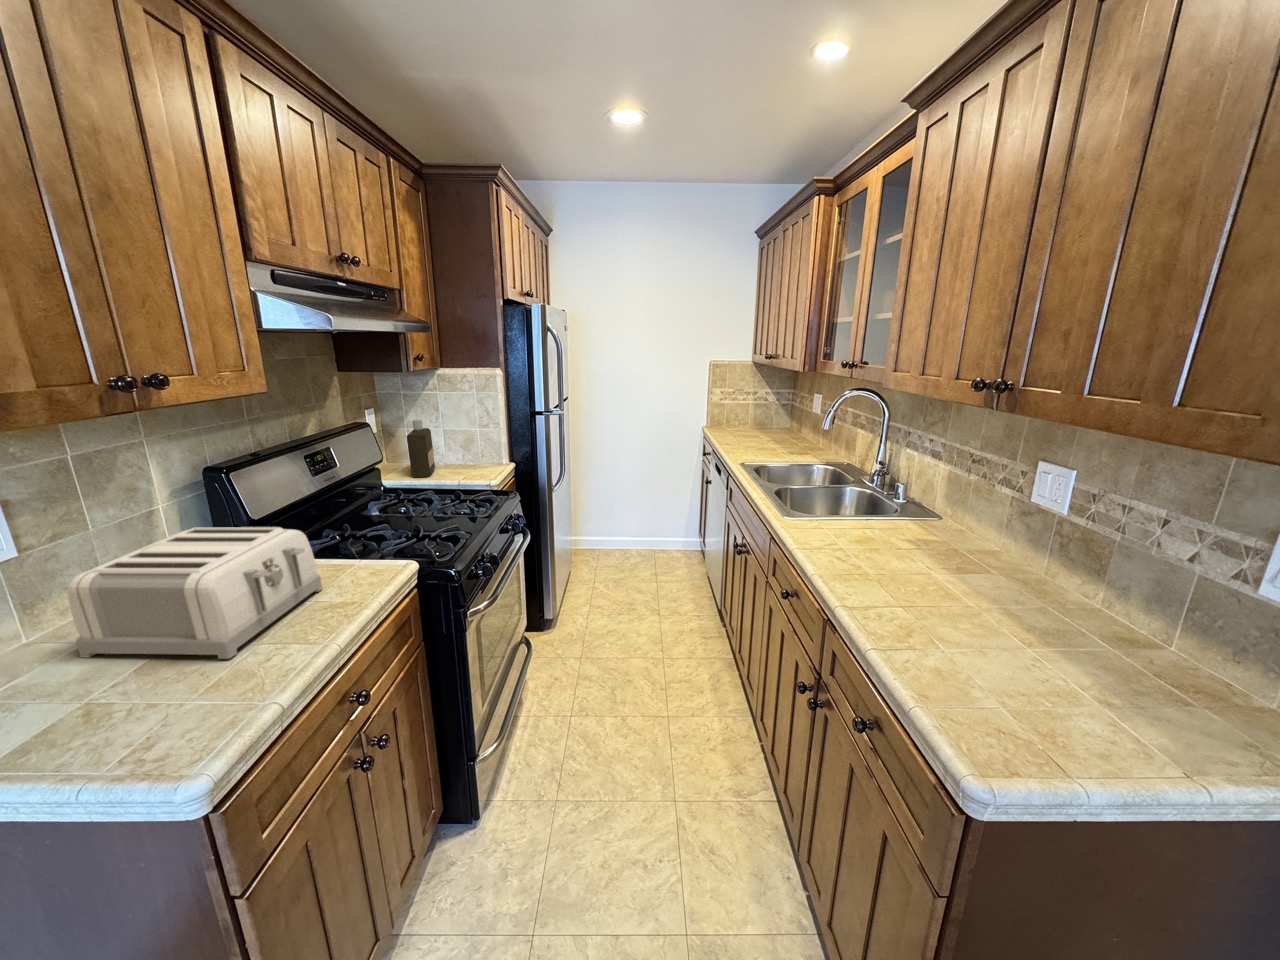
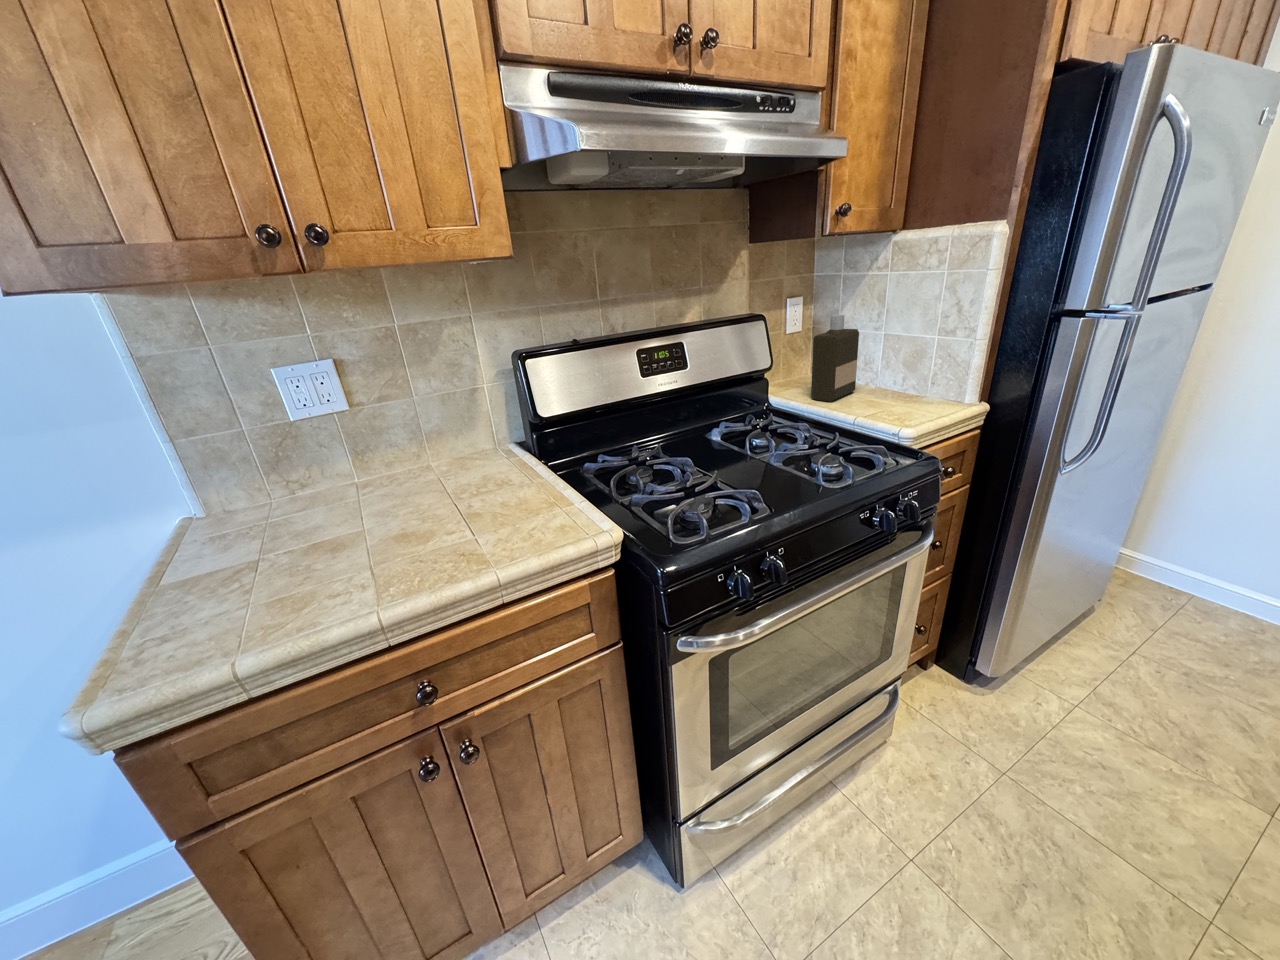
toaster: present [68,527,322,659] -> none [300,416,501,579]

